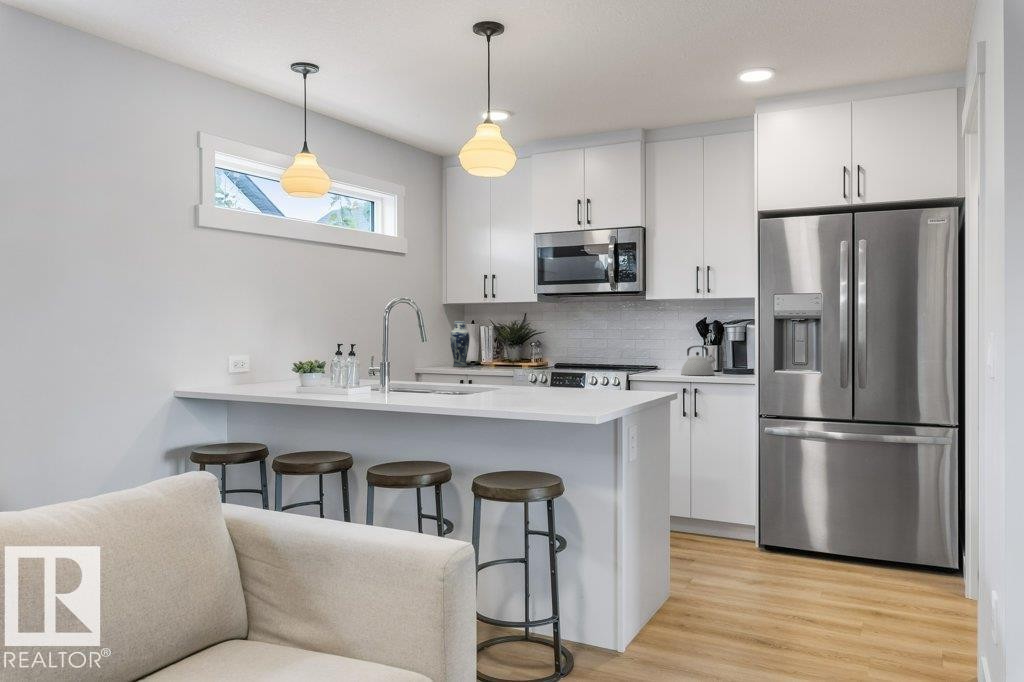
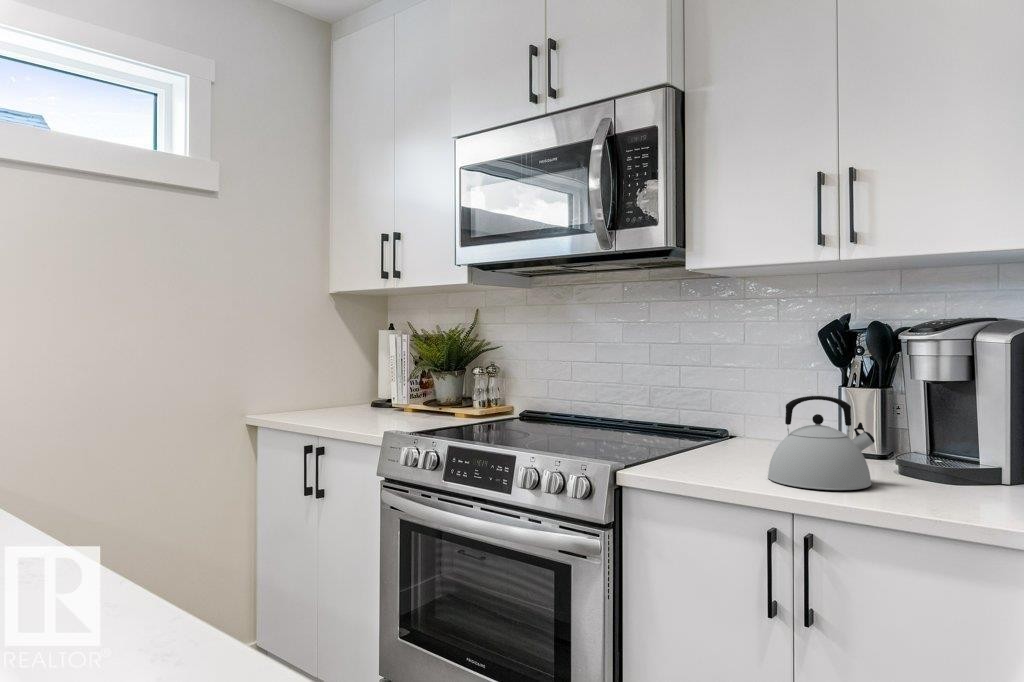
vase: present [450,321,470,367] -> none [321,325,359,413]

